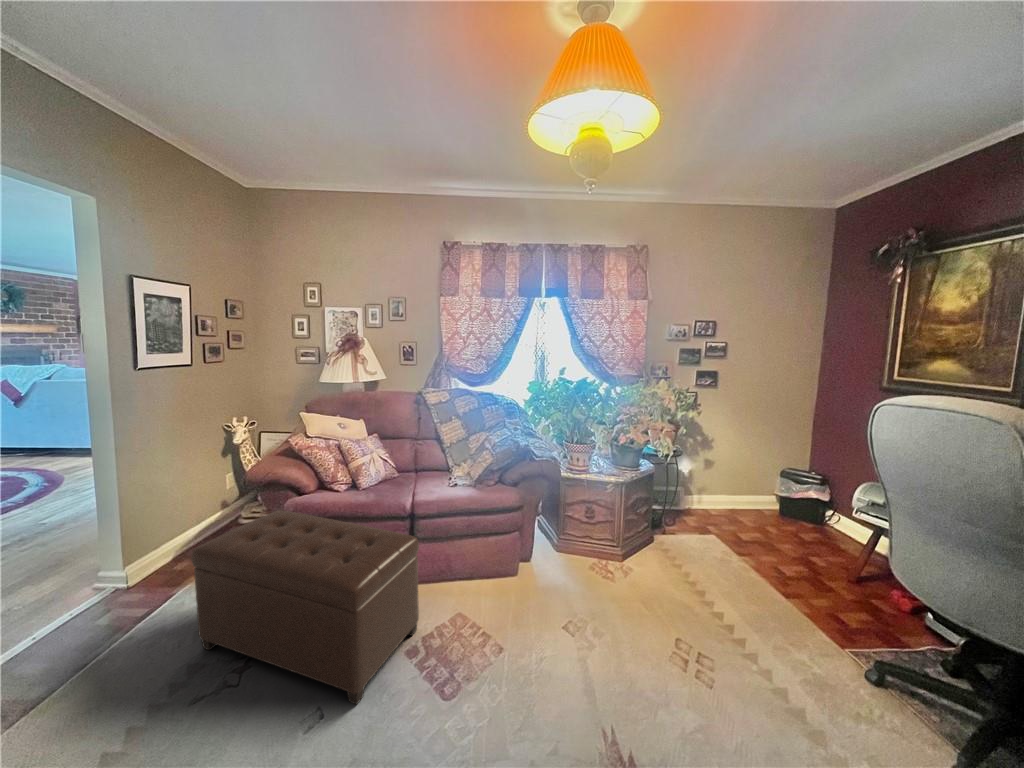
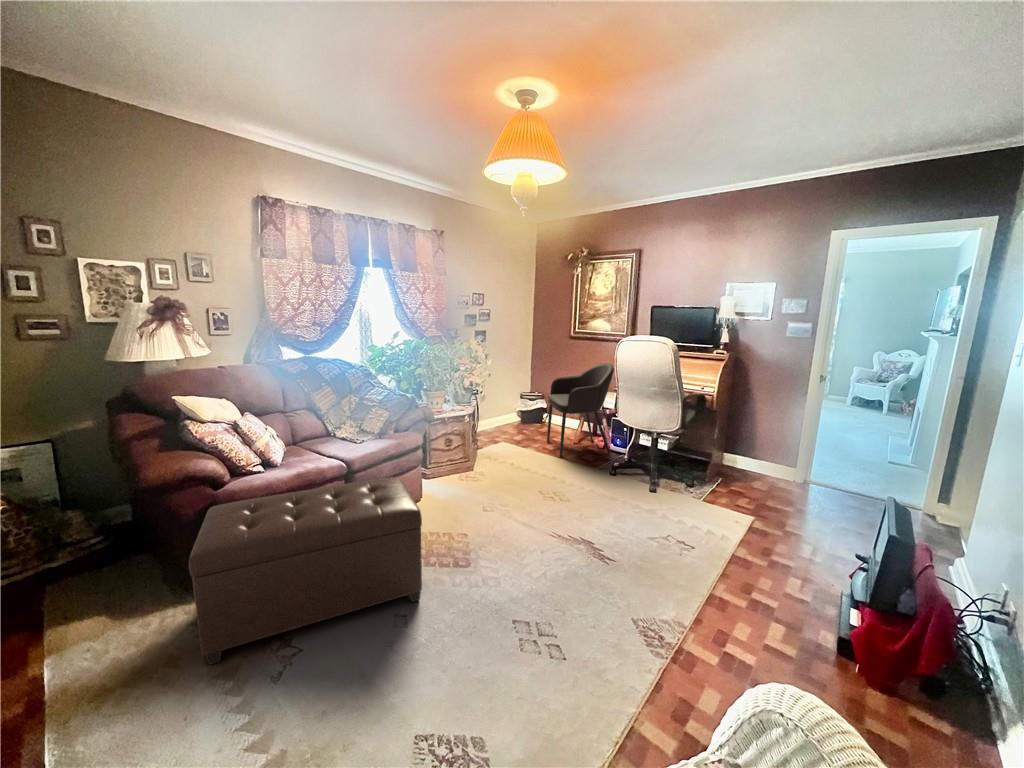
armchair: none [783,445,938,633] -> present [547,363,614,456]

